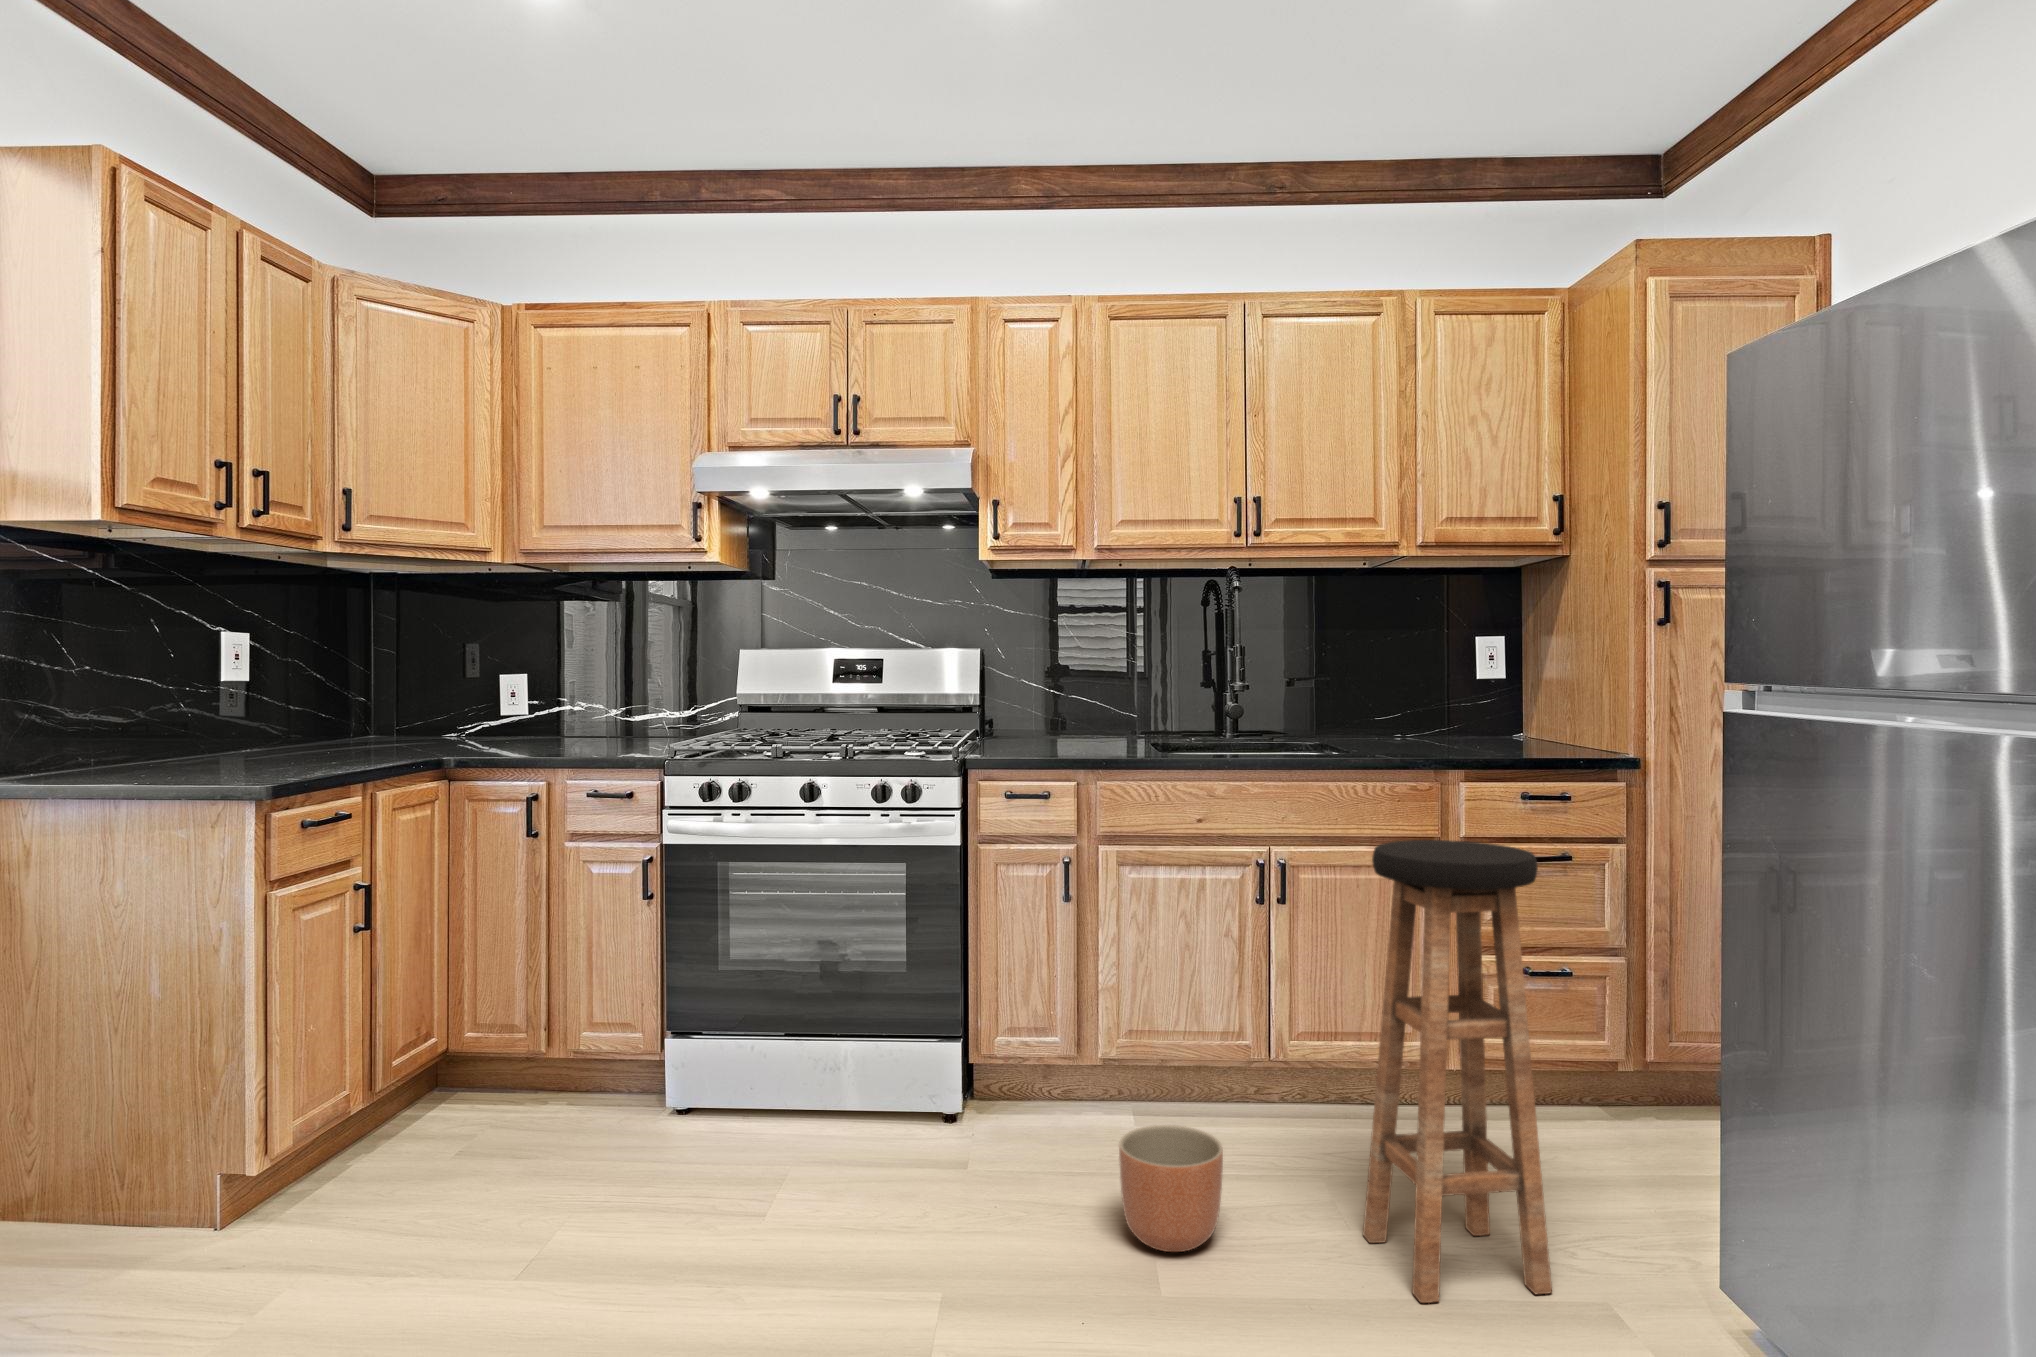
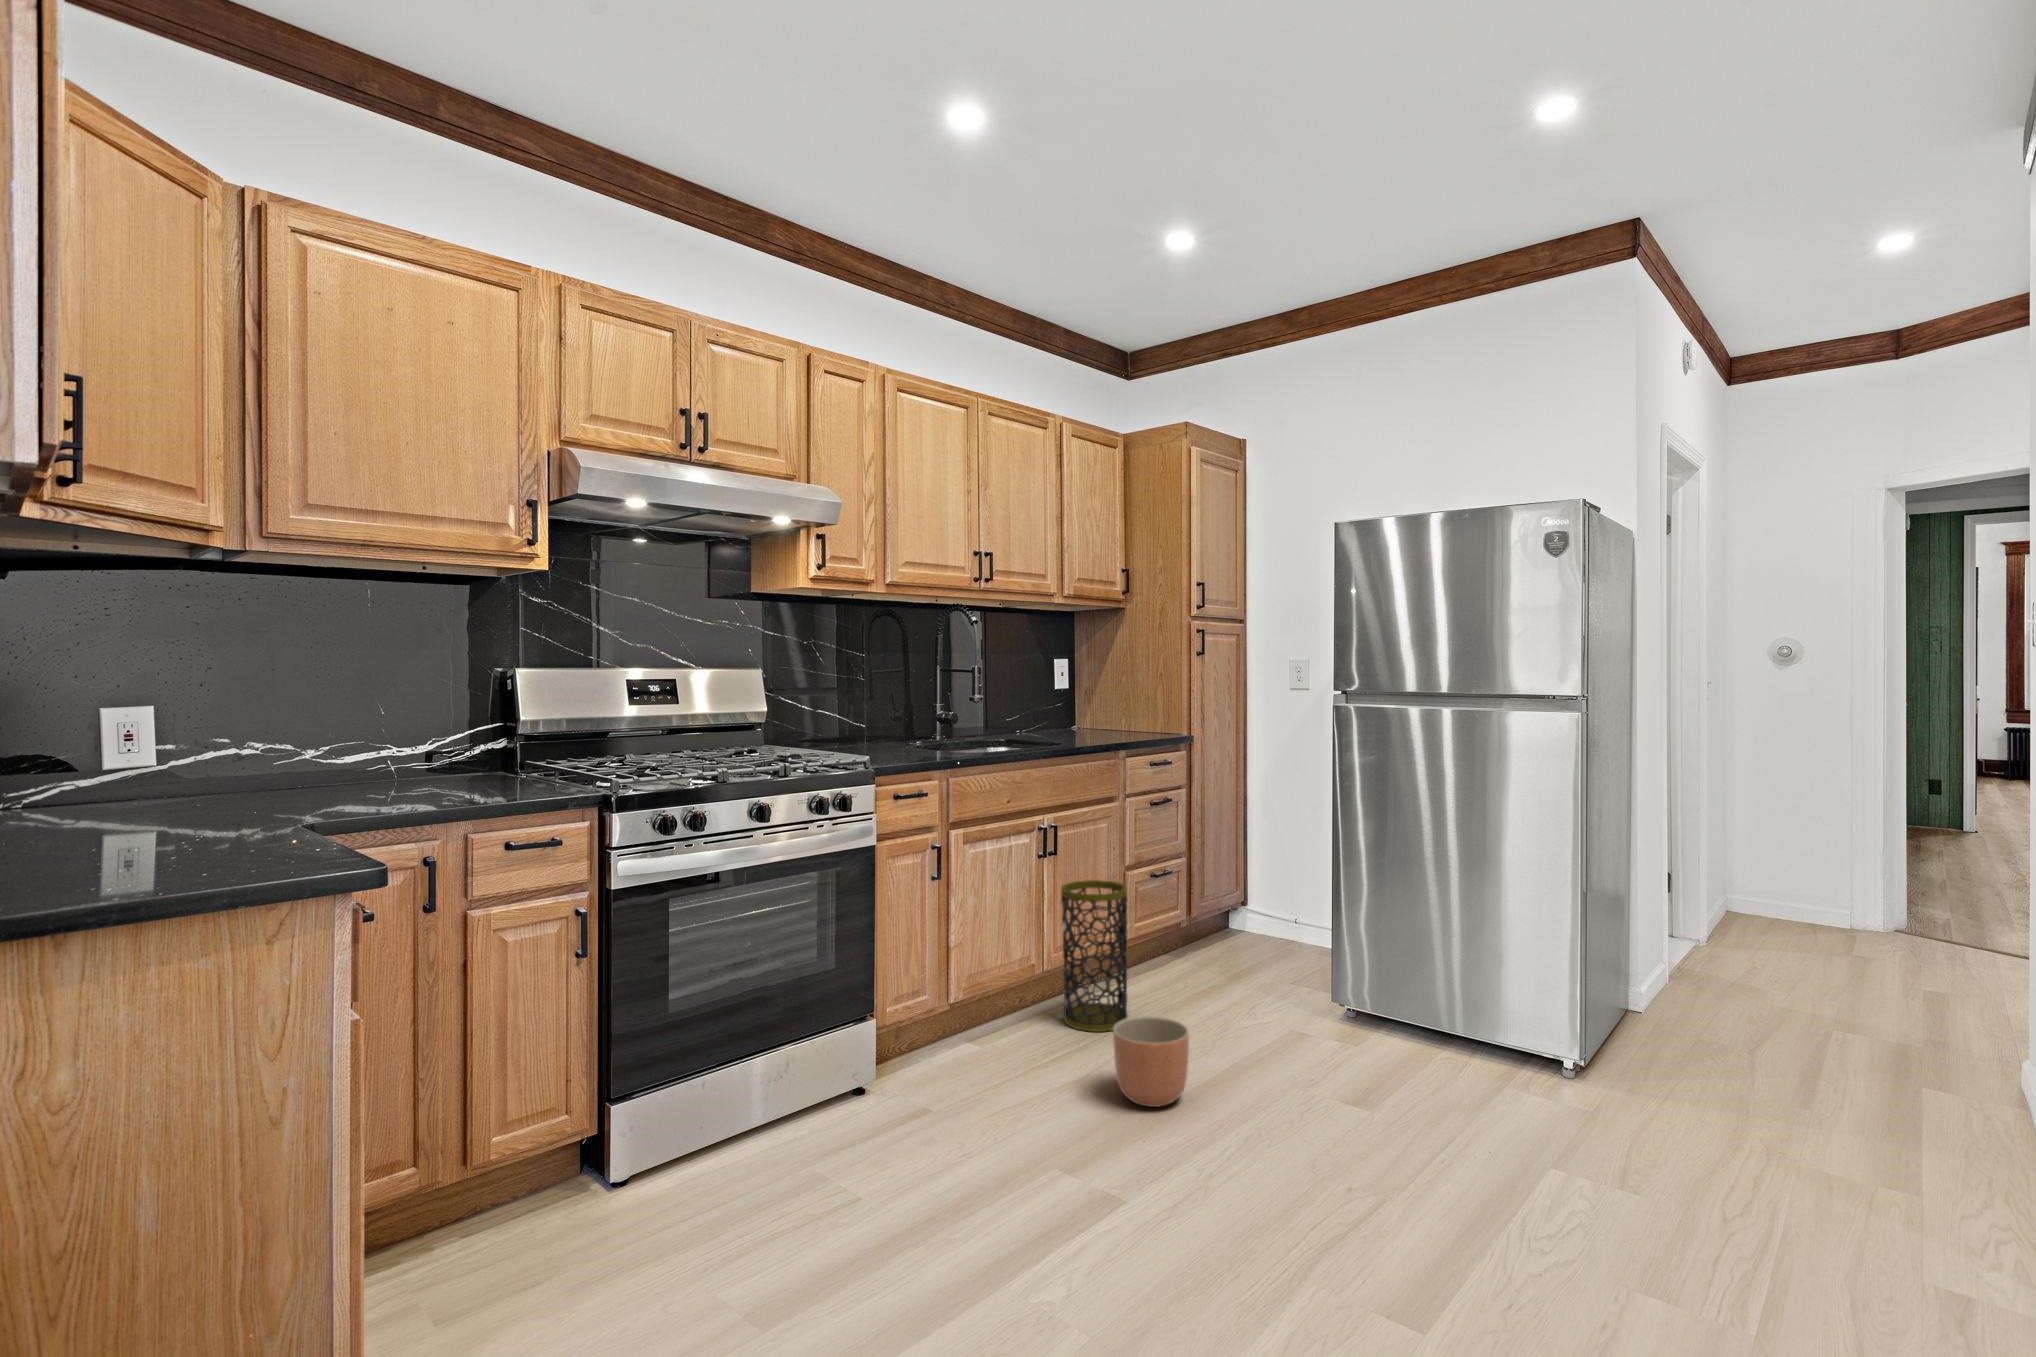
bar stool: present [1363,840,1552,1303] -> none [1218,787,1325,1071]
trash can: none [1258,945,1353,1160] -> present [1061,880,1128,1032]

